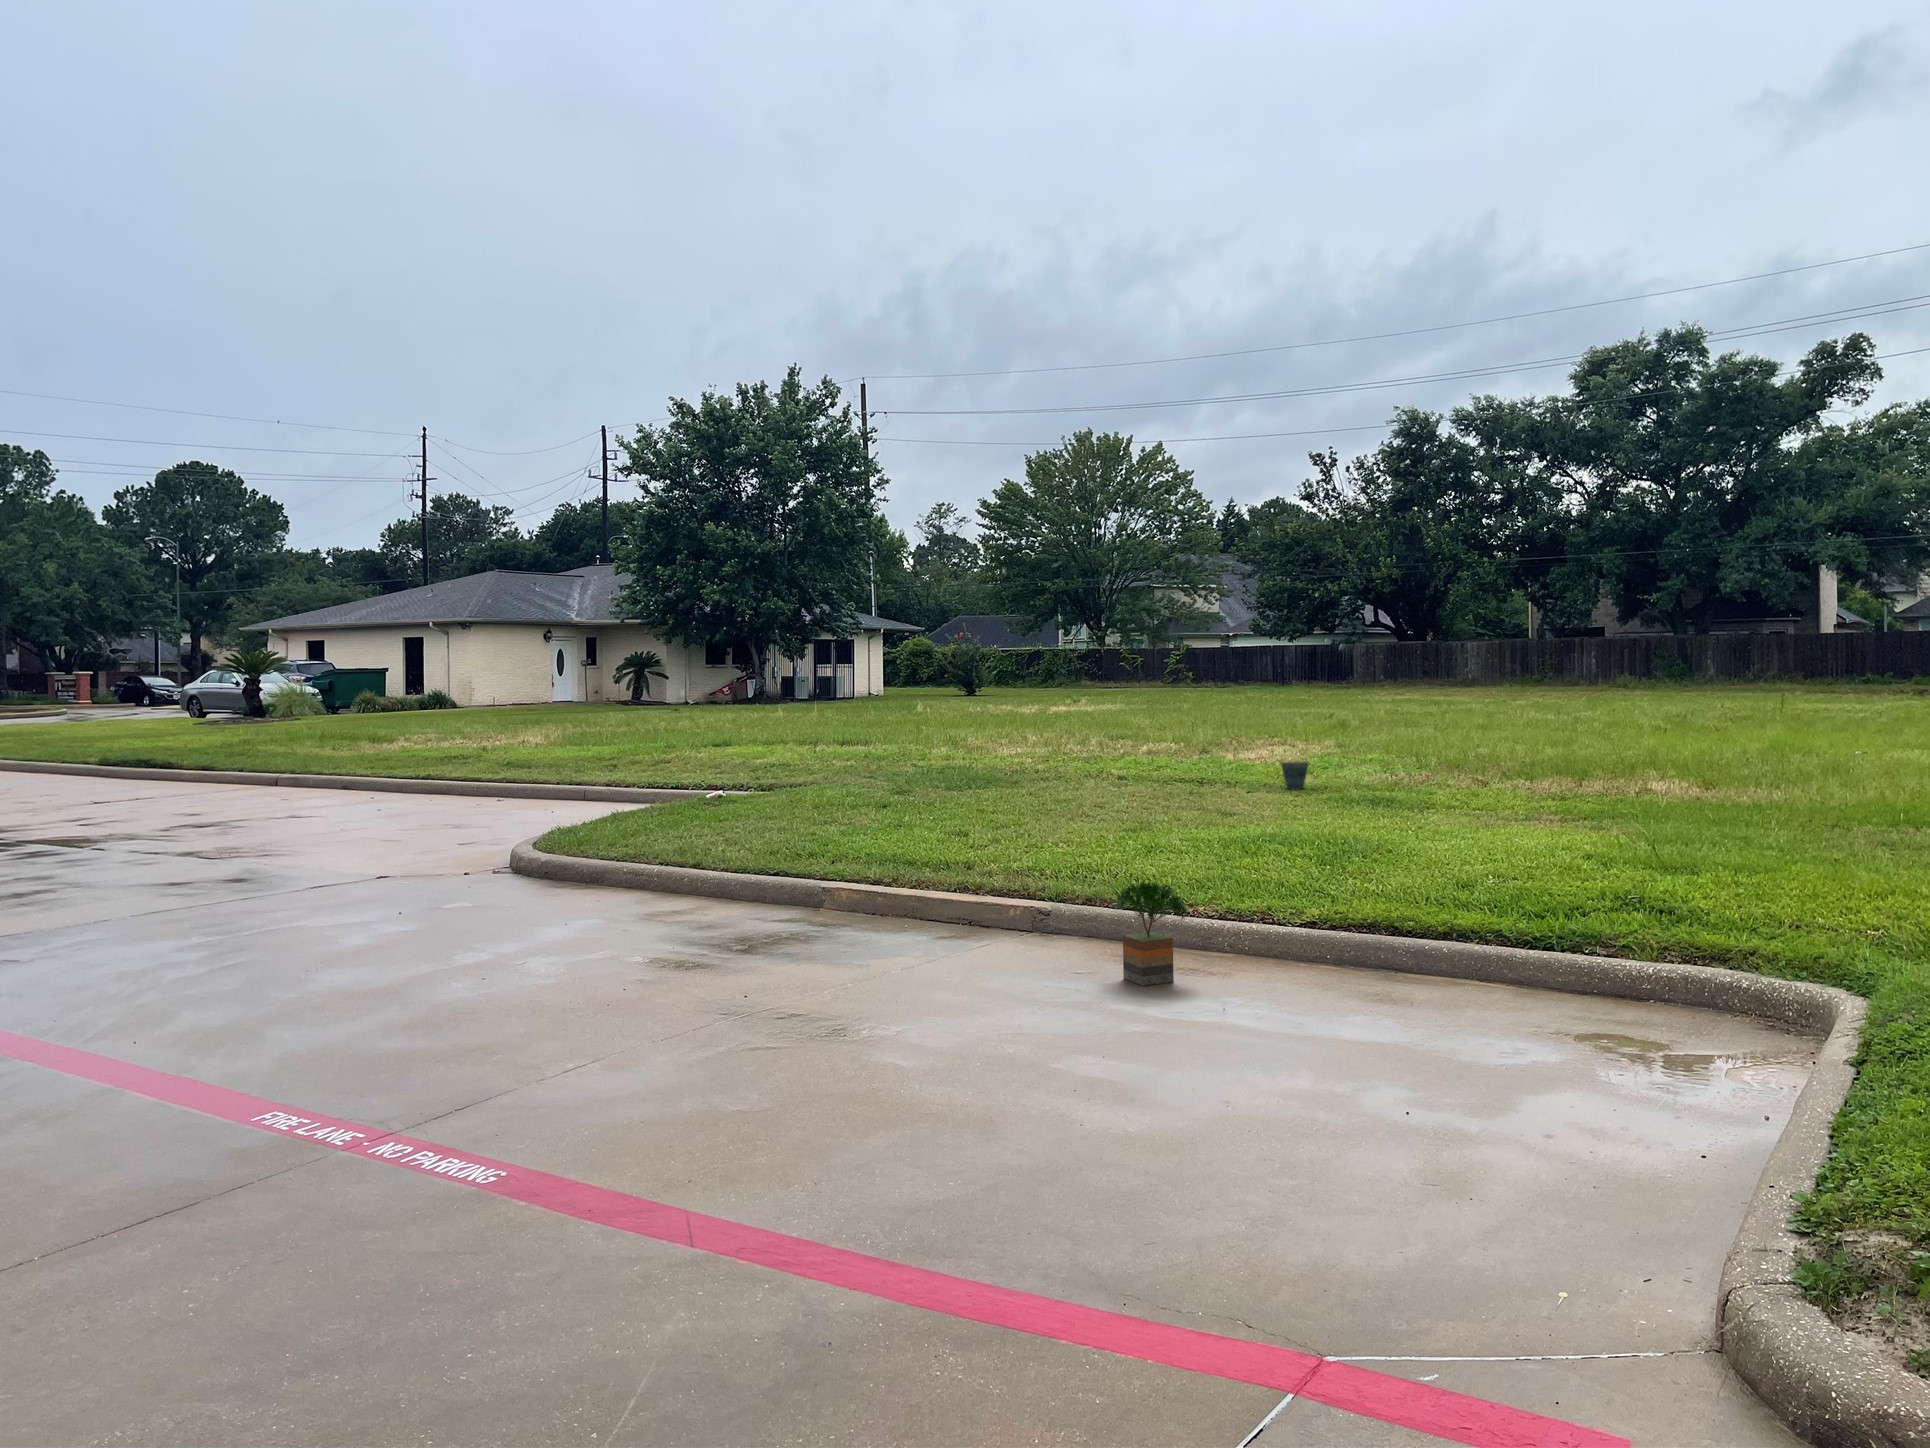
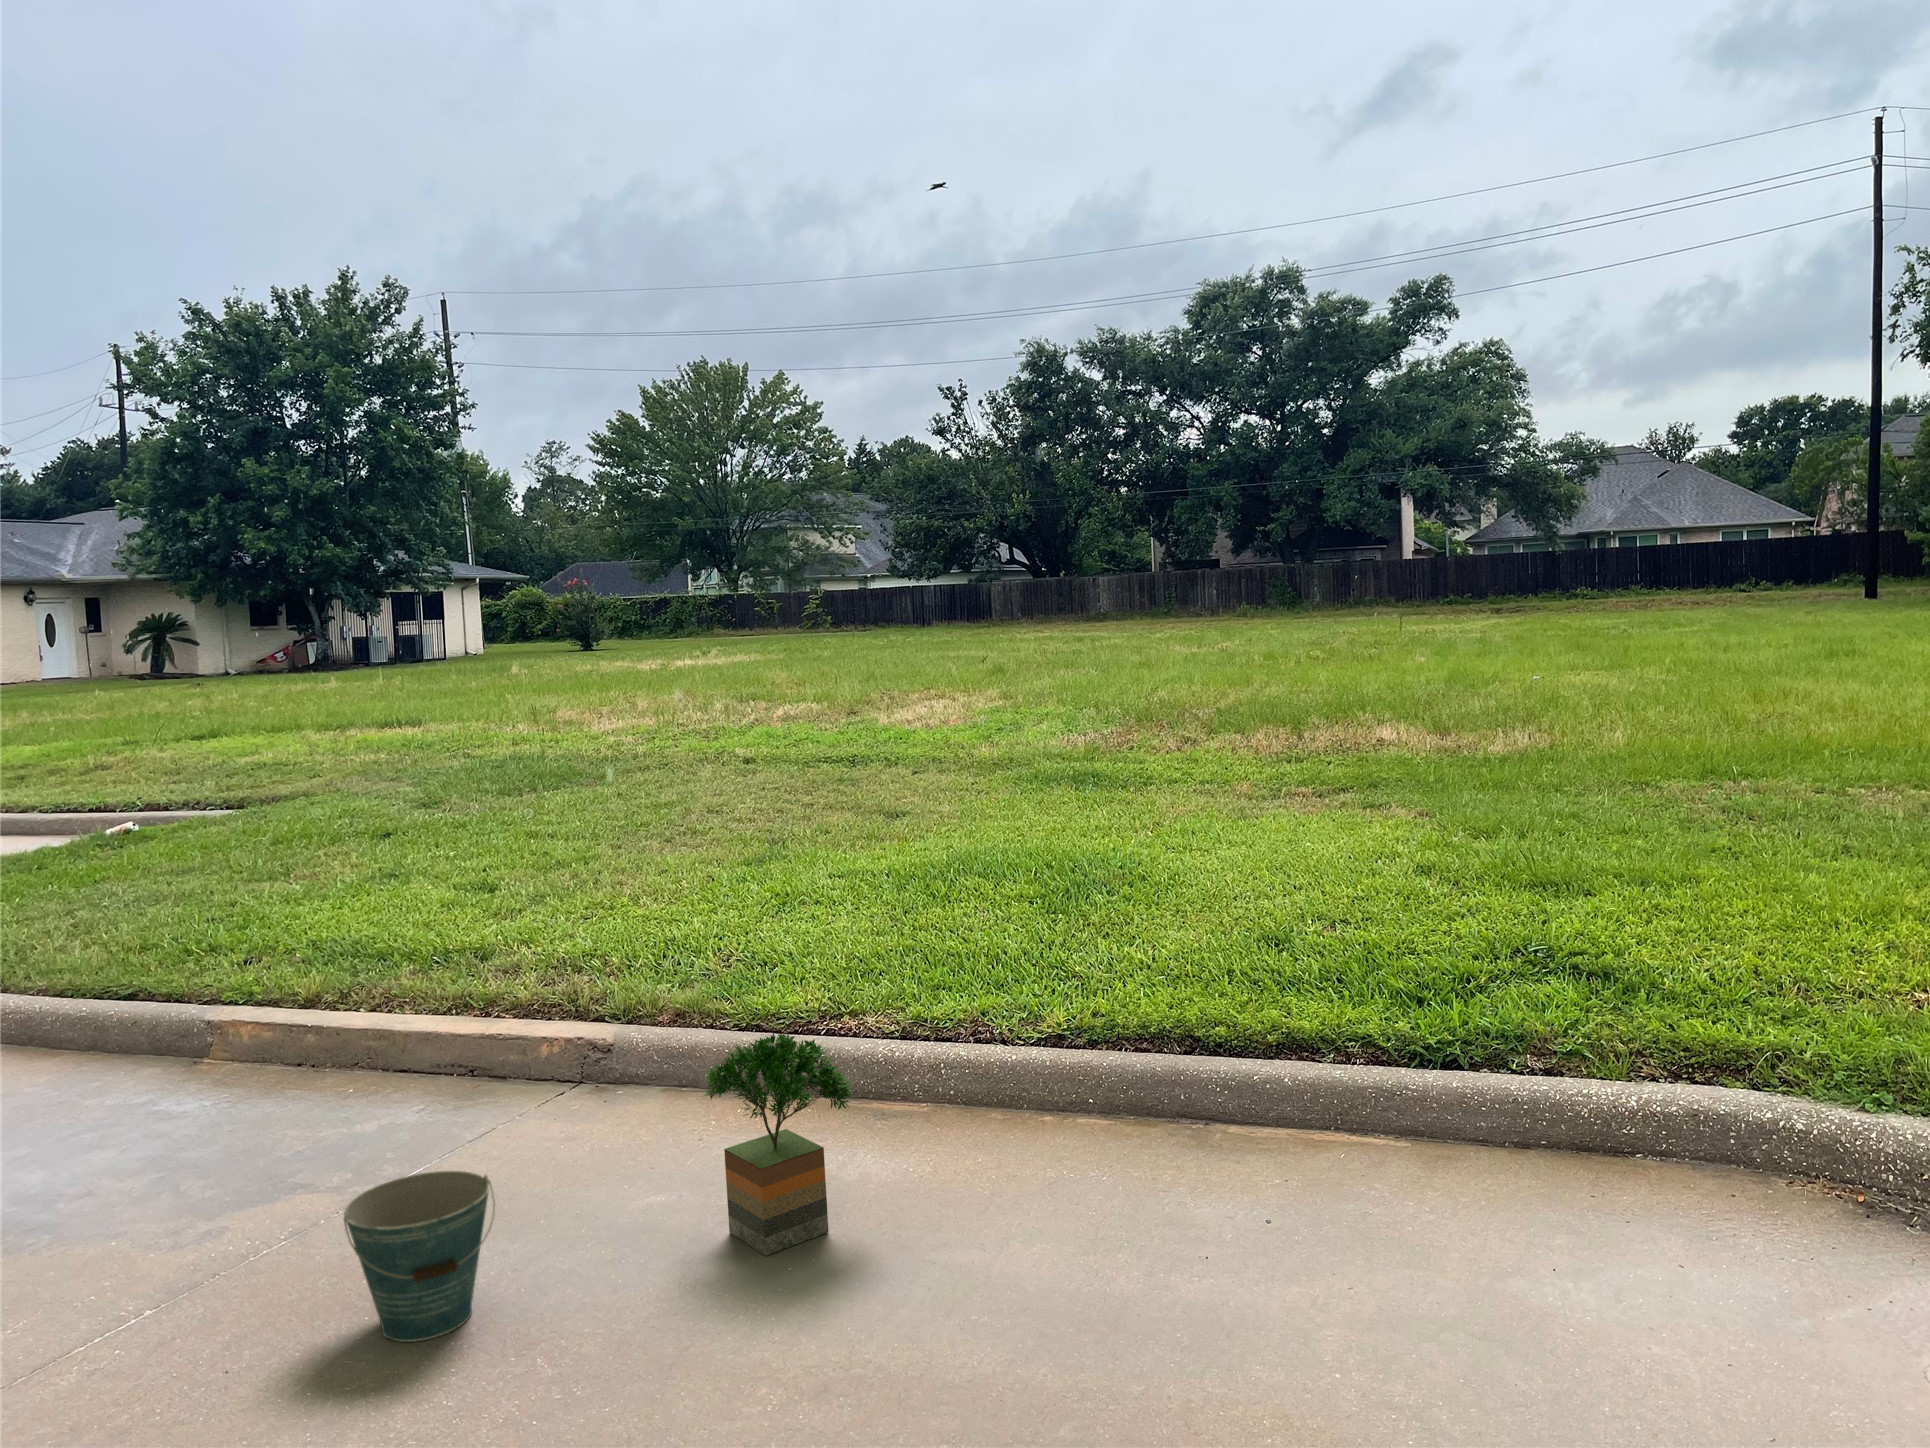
bucket: present [1281,762,1309,789] -> present [344,1171,495,1342]

